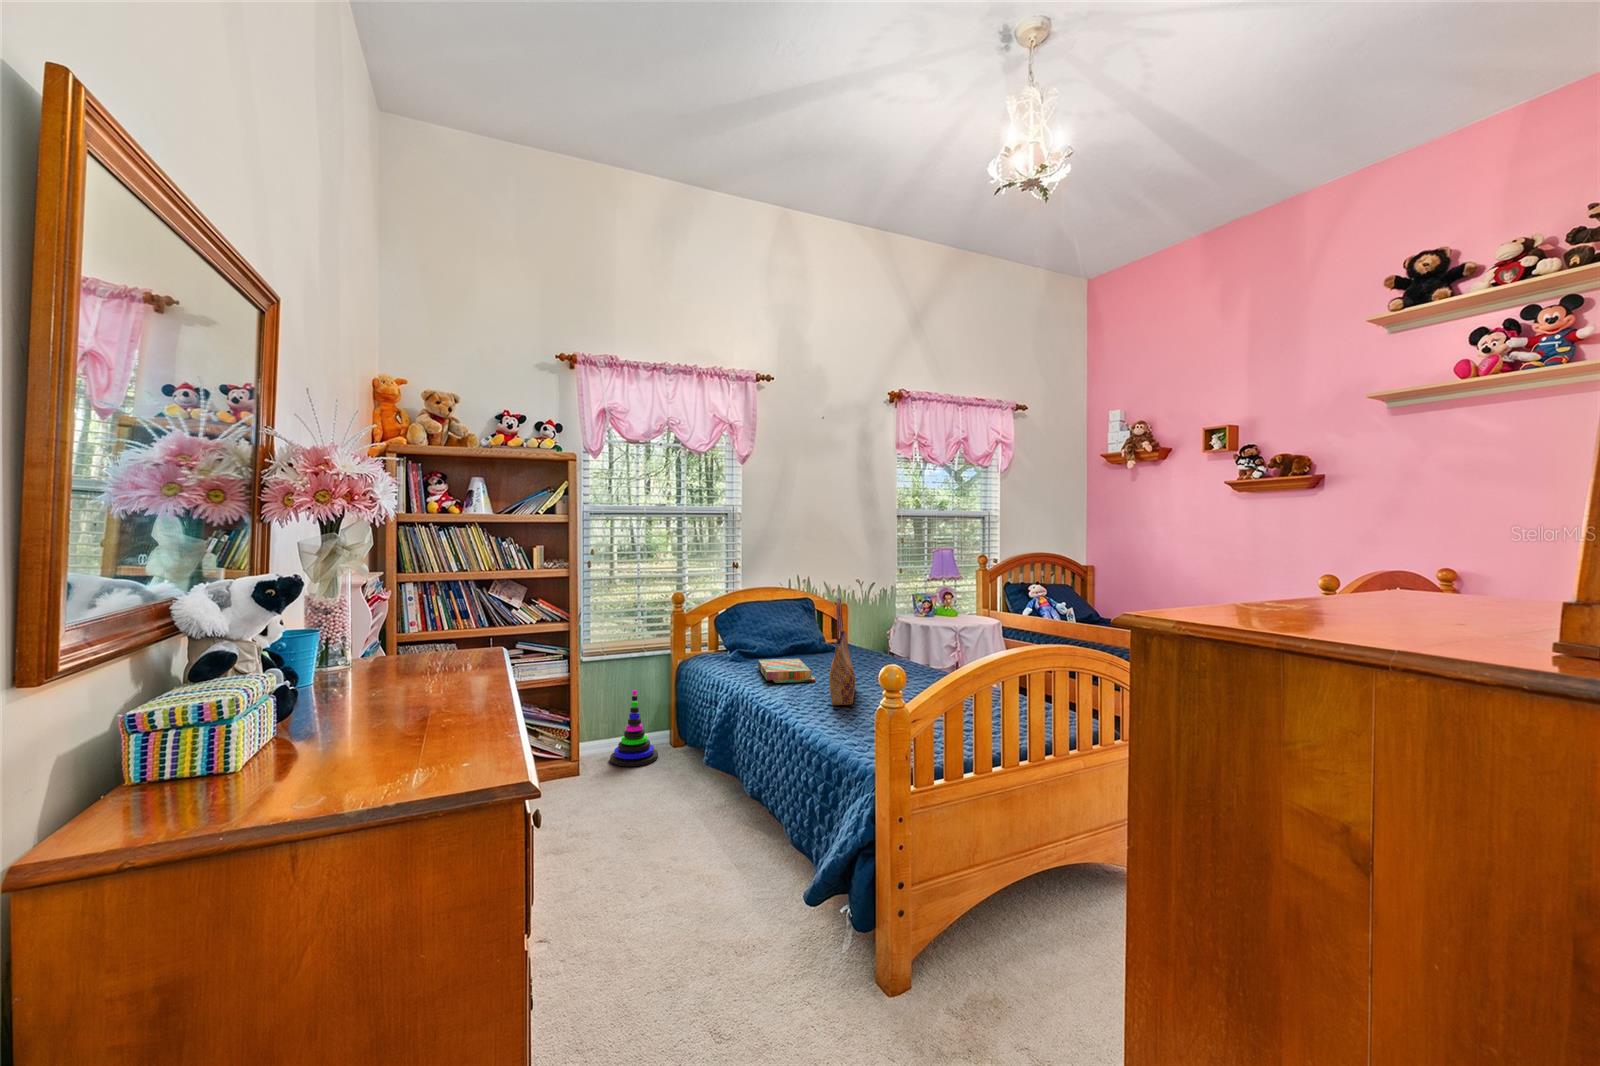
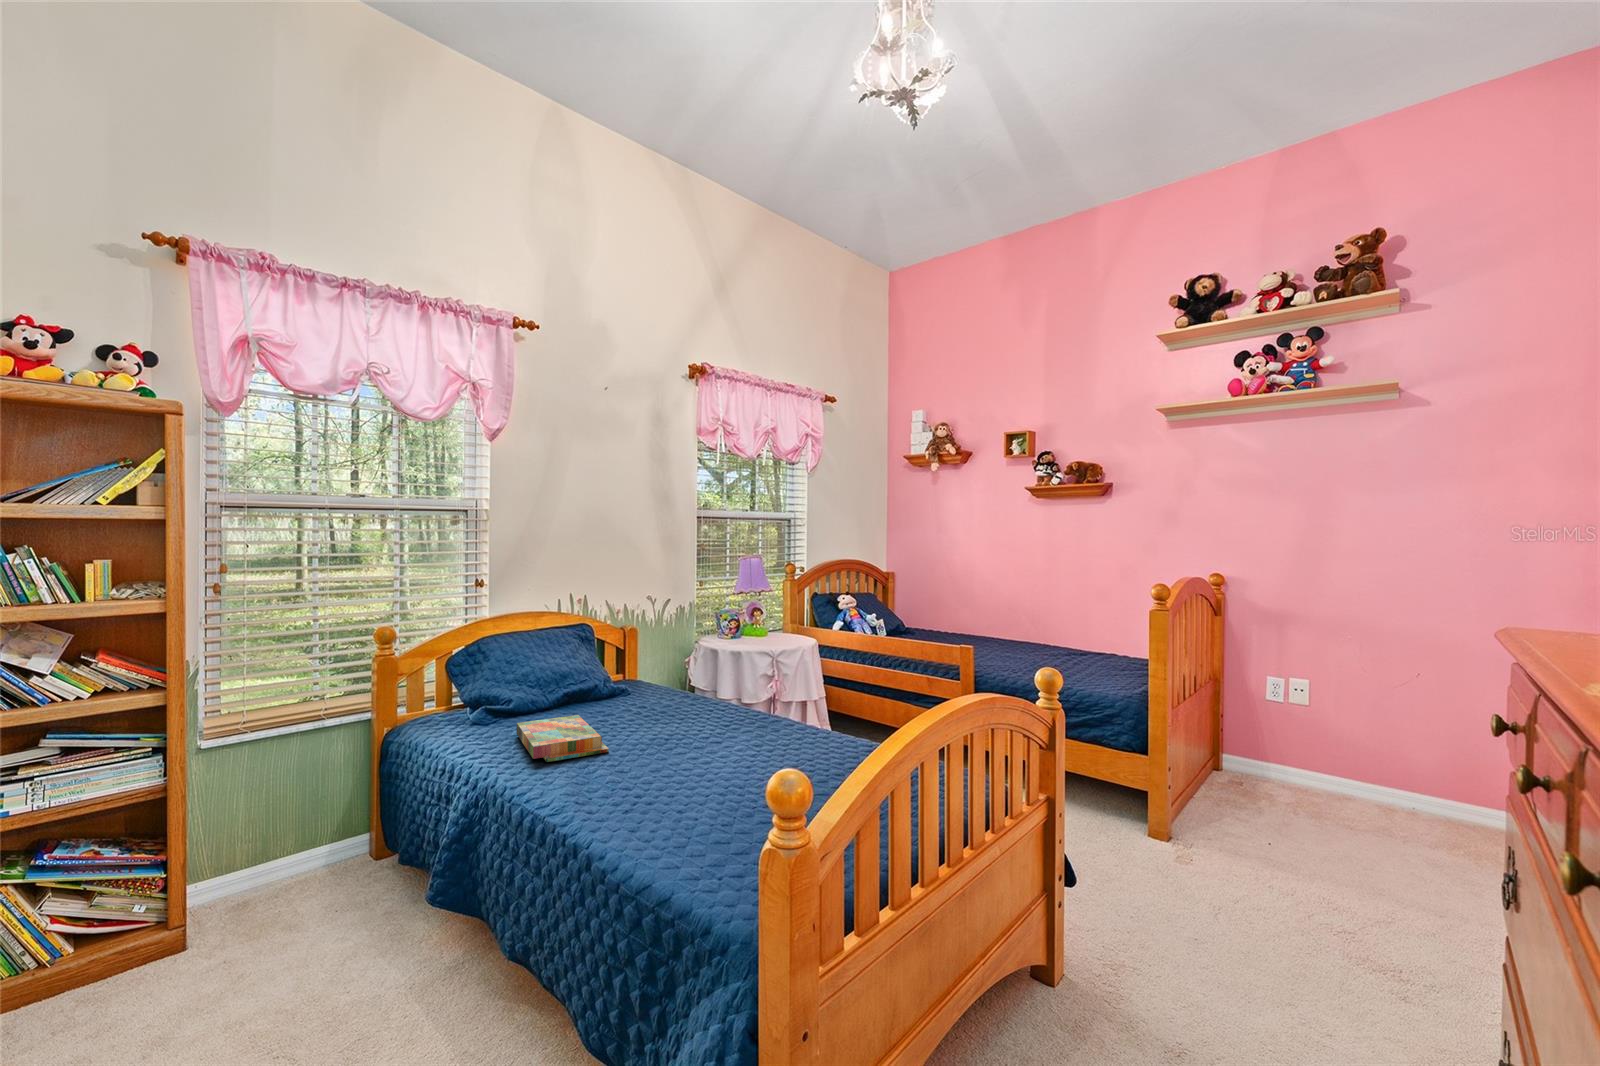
tote bag: present [829,597,855,705] -> none [637,633,677,797]
stacking toy: present [610,690,658,766] -> none [254,785,346,914]

